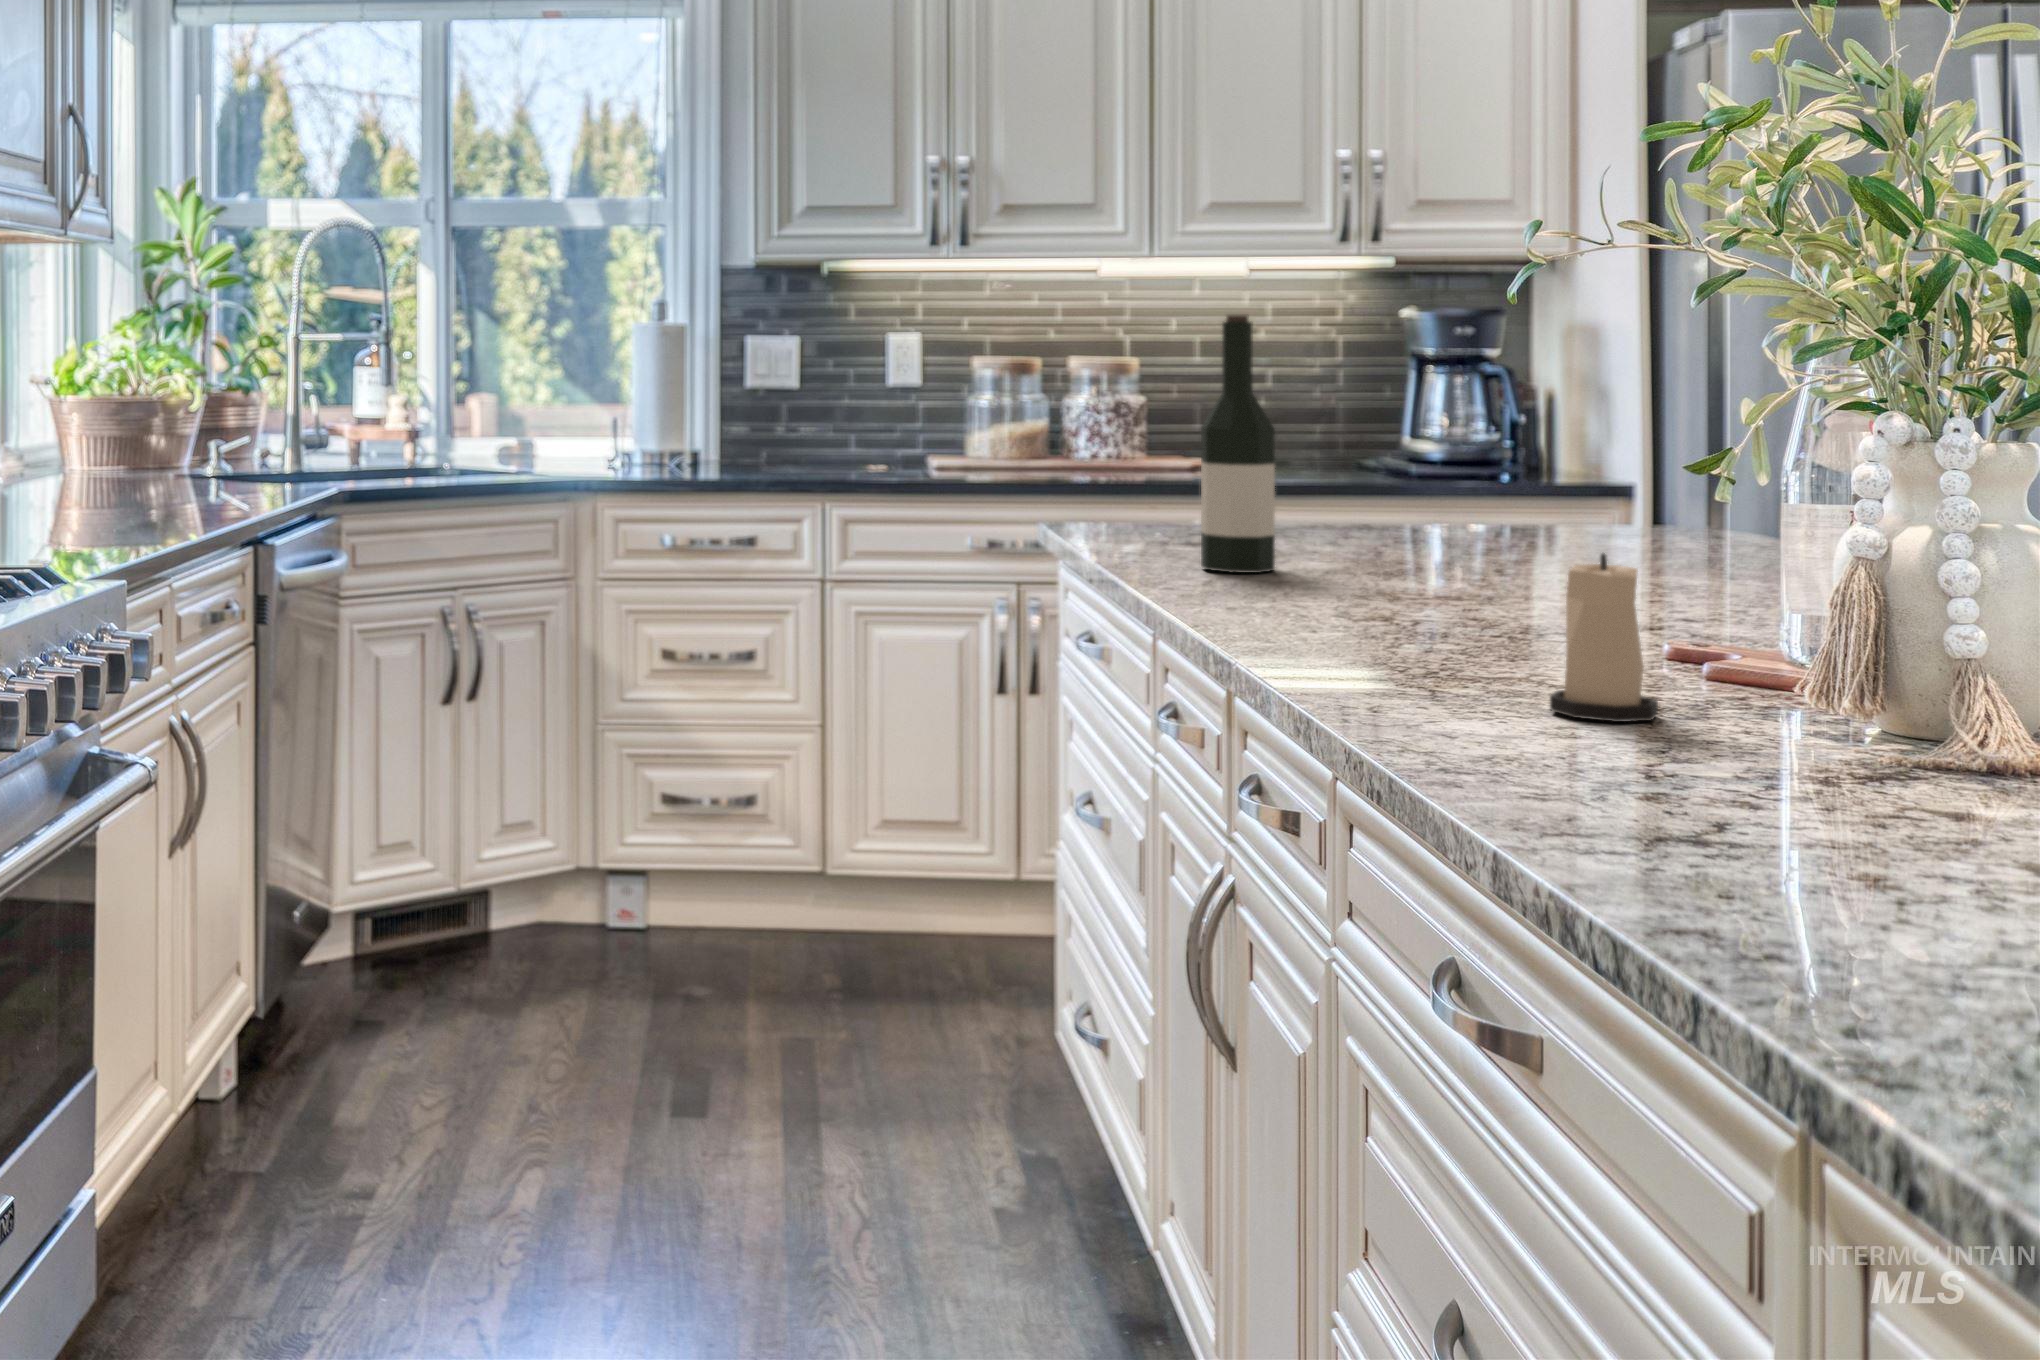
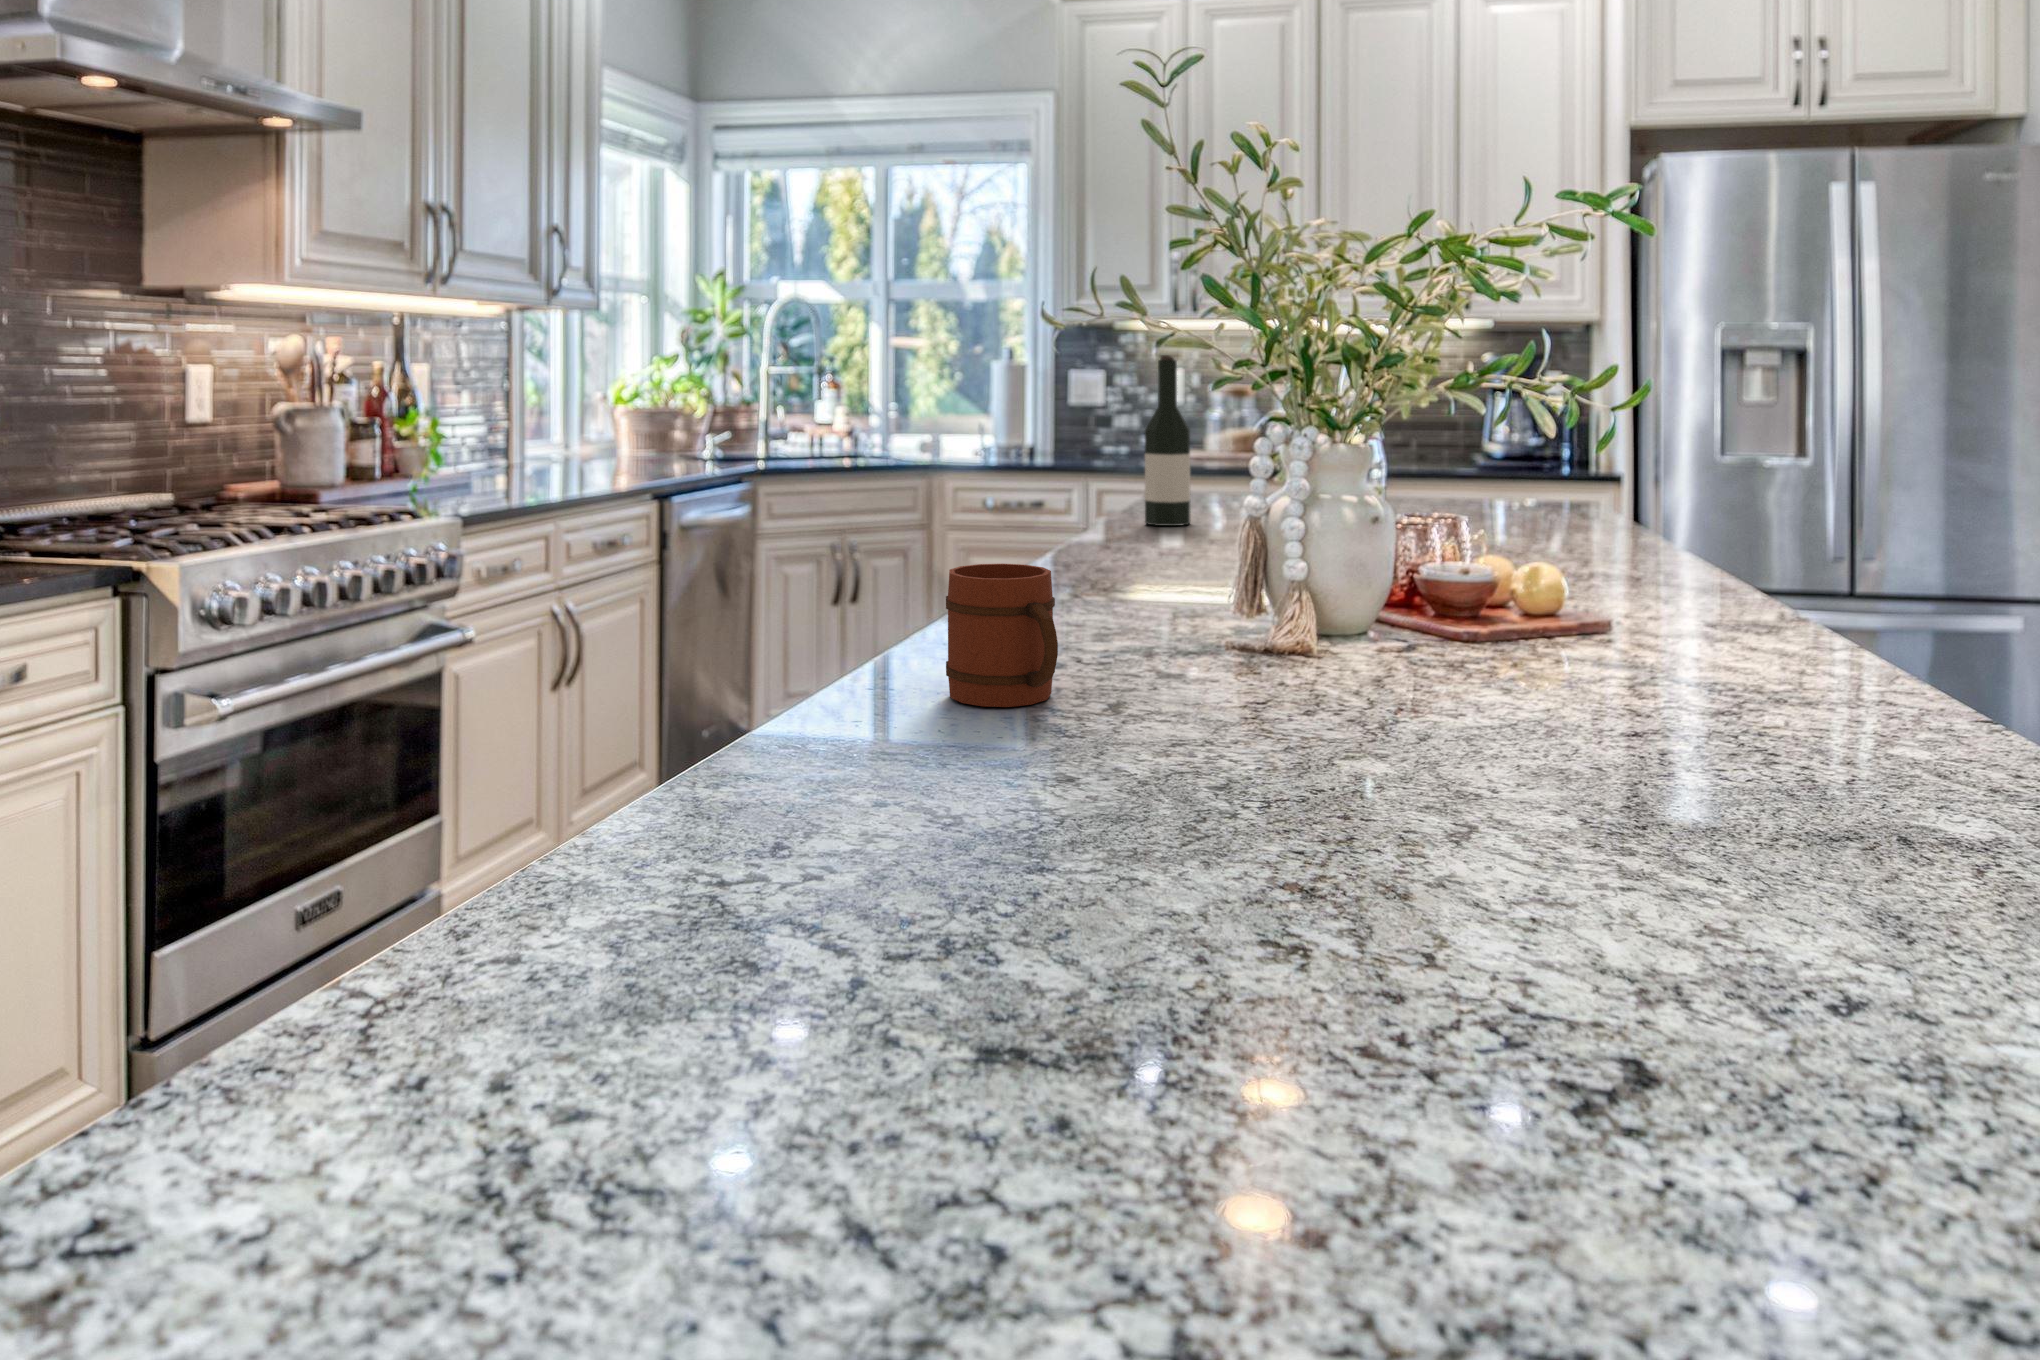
candle: present [1550,553,1658,722] -> none [1102,510,1165,623]
mug: none [1657,638,1909,857] -> present [946,564,1058,707]

